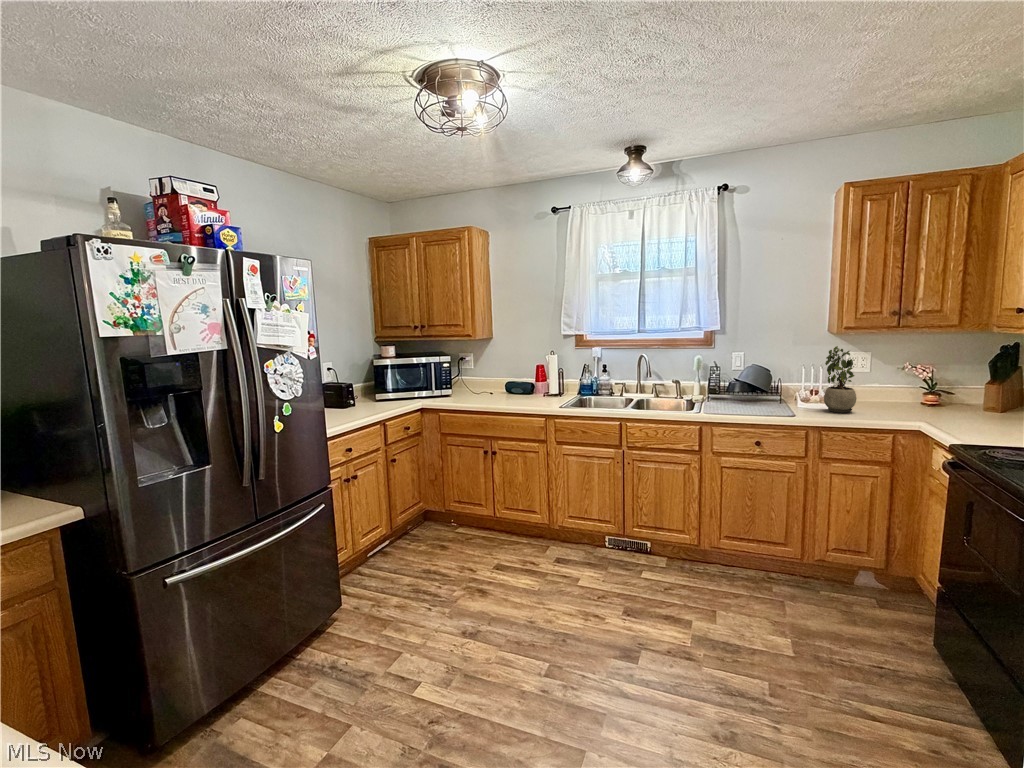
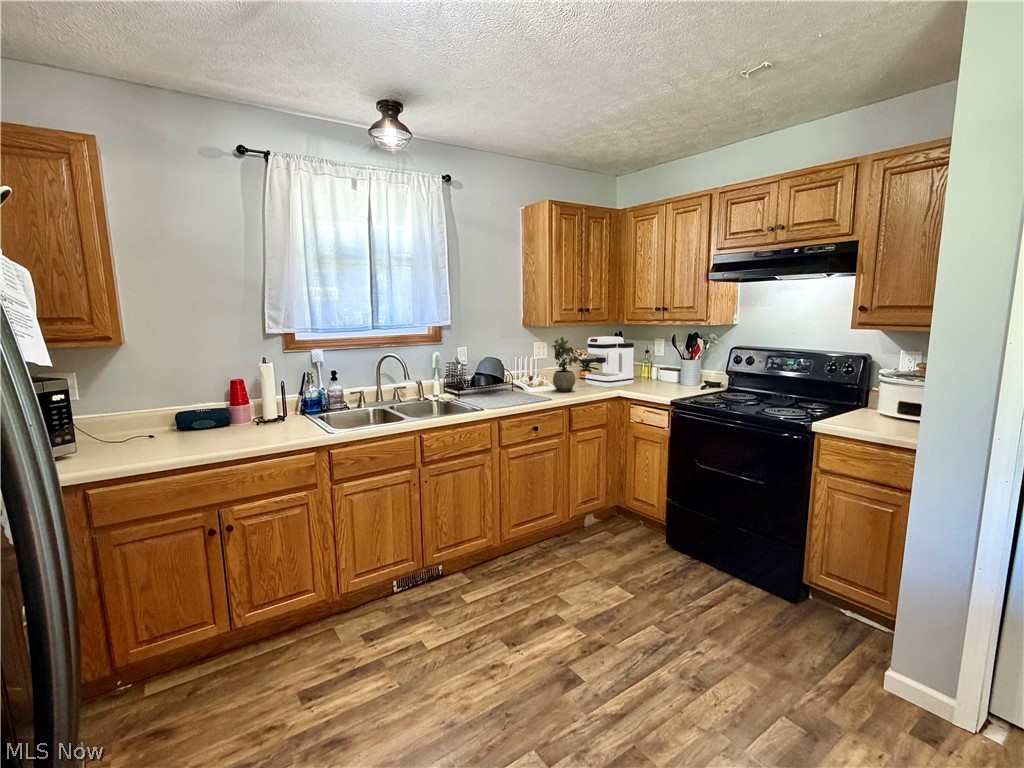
coffee maker: none [885,349,979,419] -> present [581,336,634,387]

